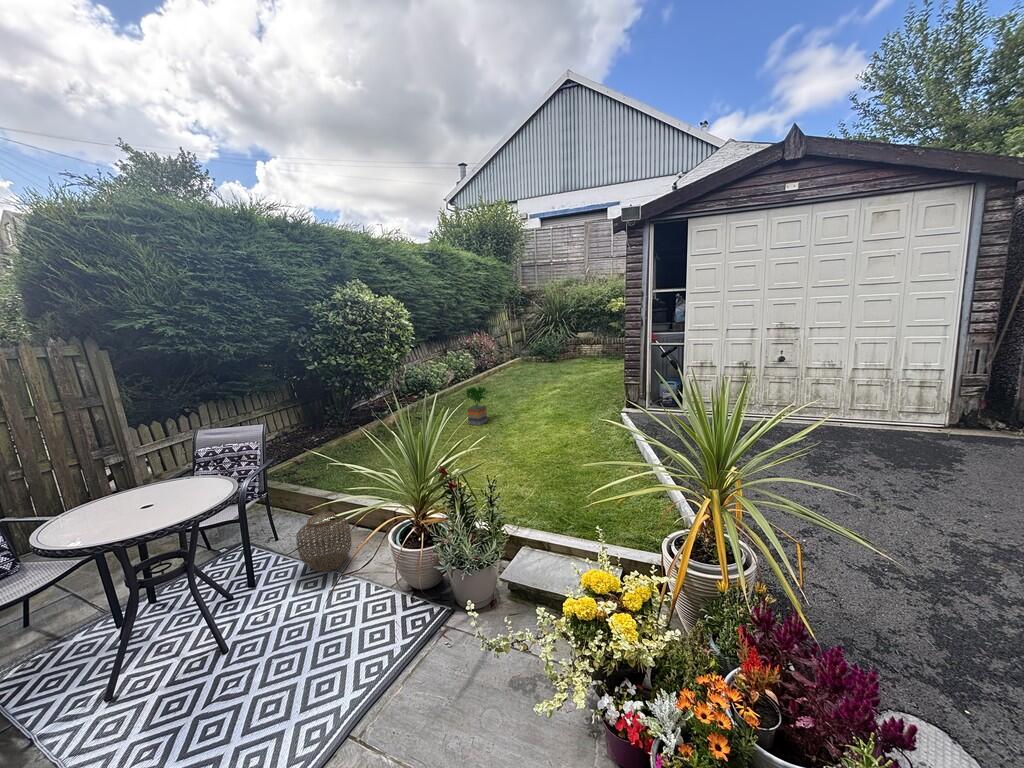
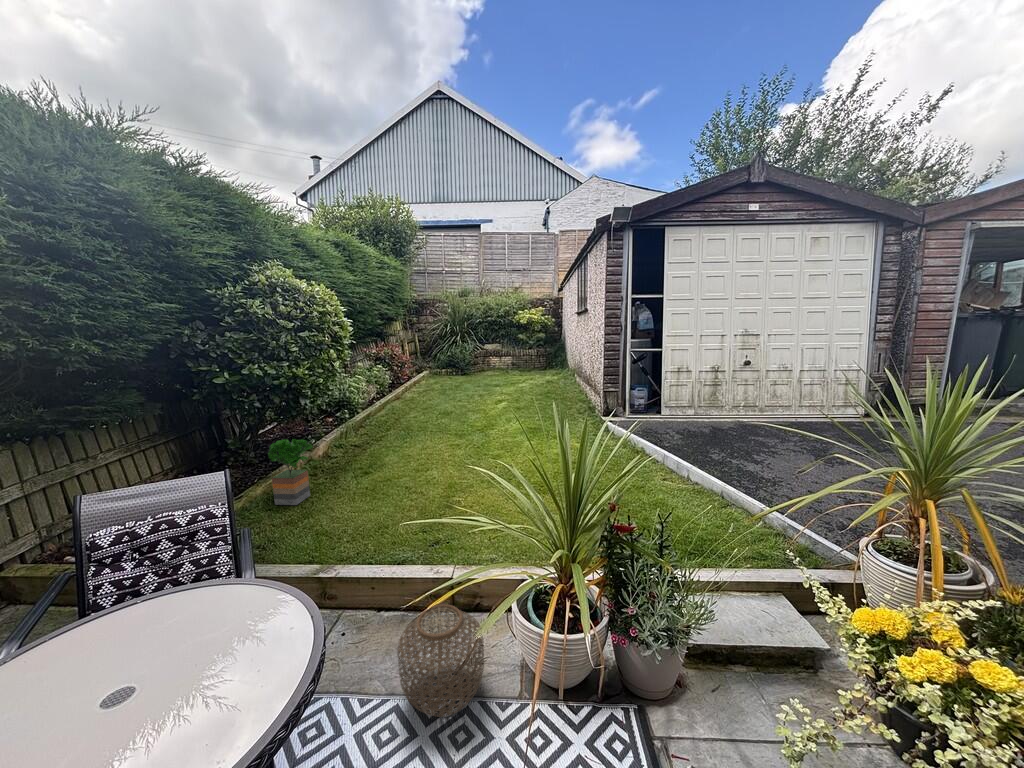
potted tree: present [466,387,488,425] -> present [268,439,312,505]

